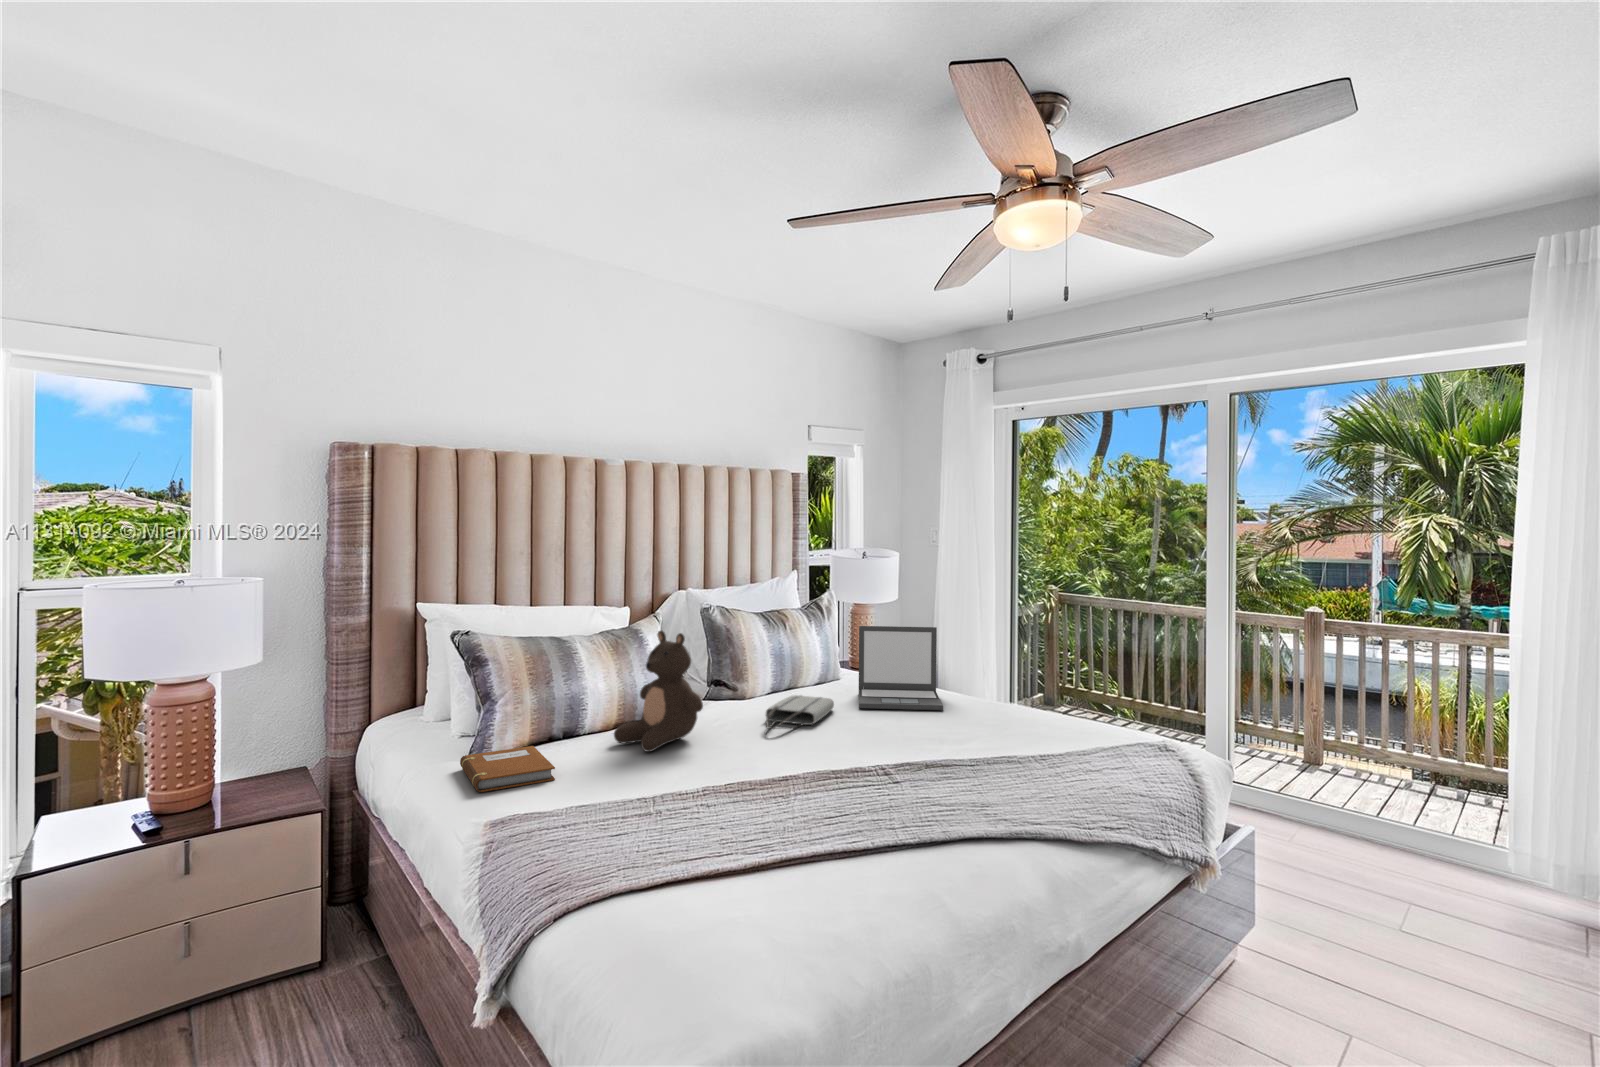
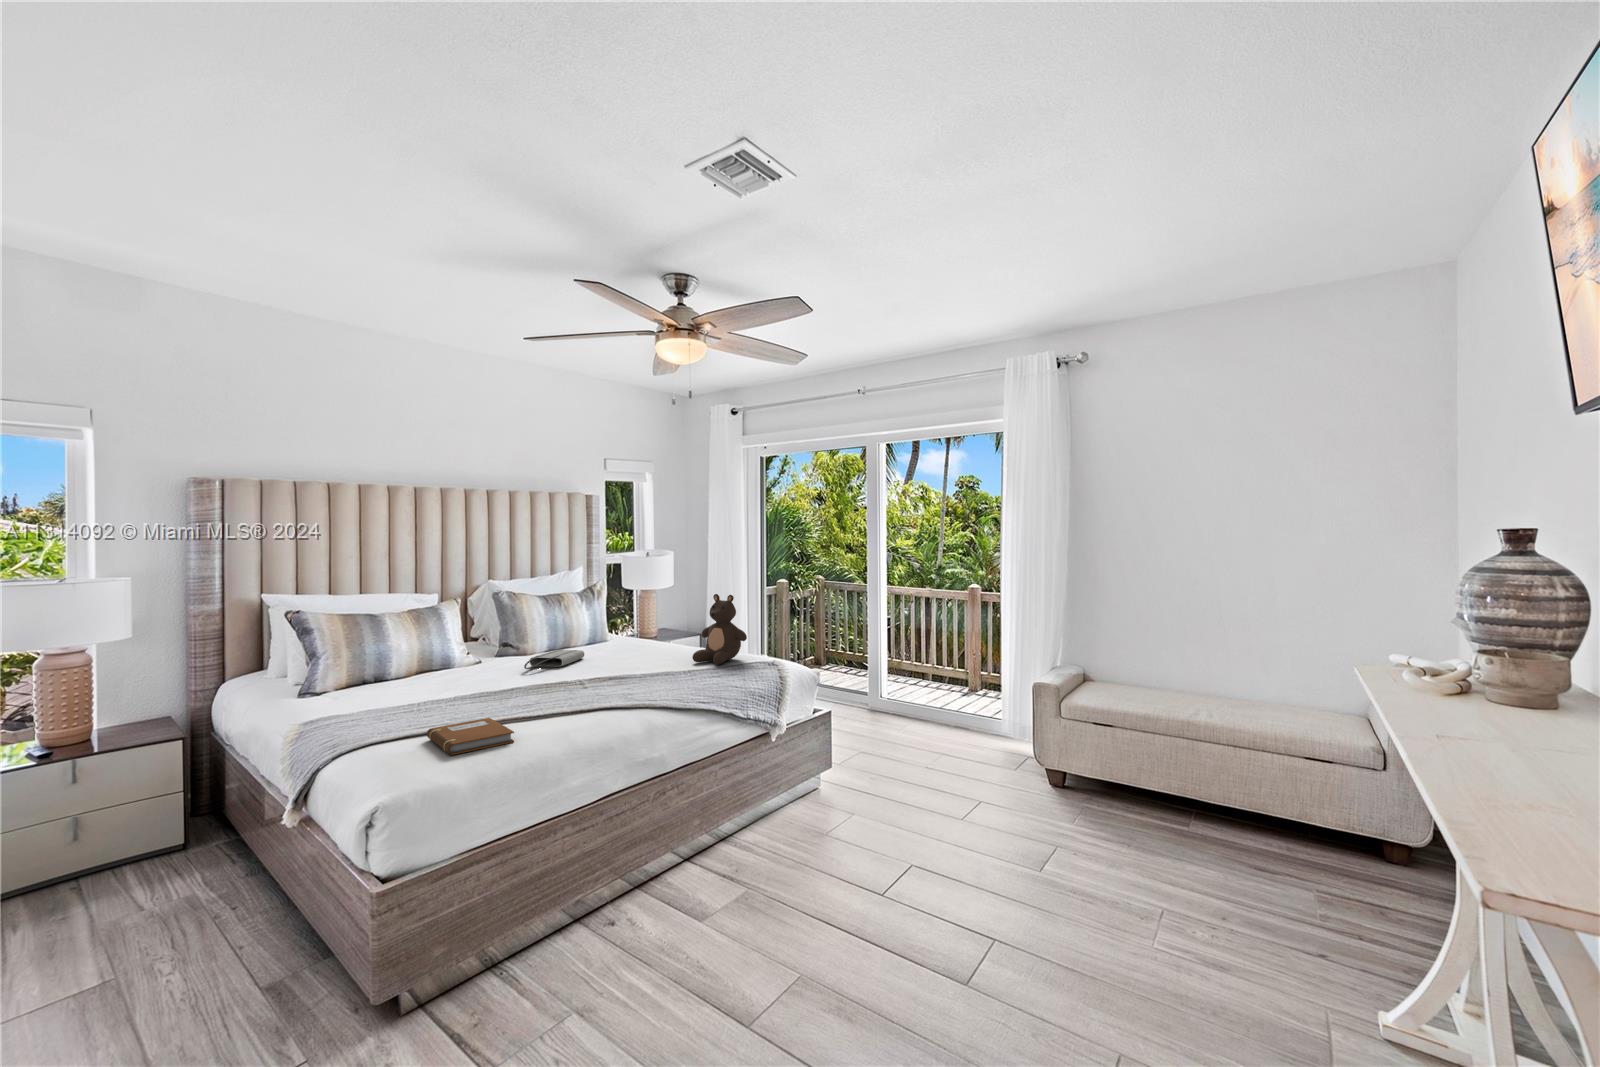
laptop: present [859,626,943,710] -> none [603,601,665,656]
teddy bear: present [614,631,703,752] -> present [692,594,747,665]
notebook: present [460,746,555,792] -> present [427,718,514,755]

